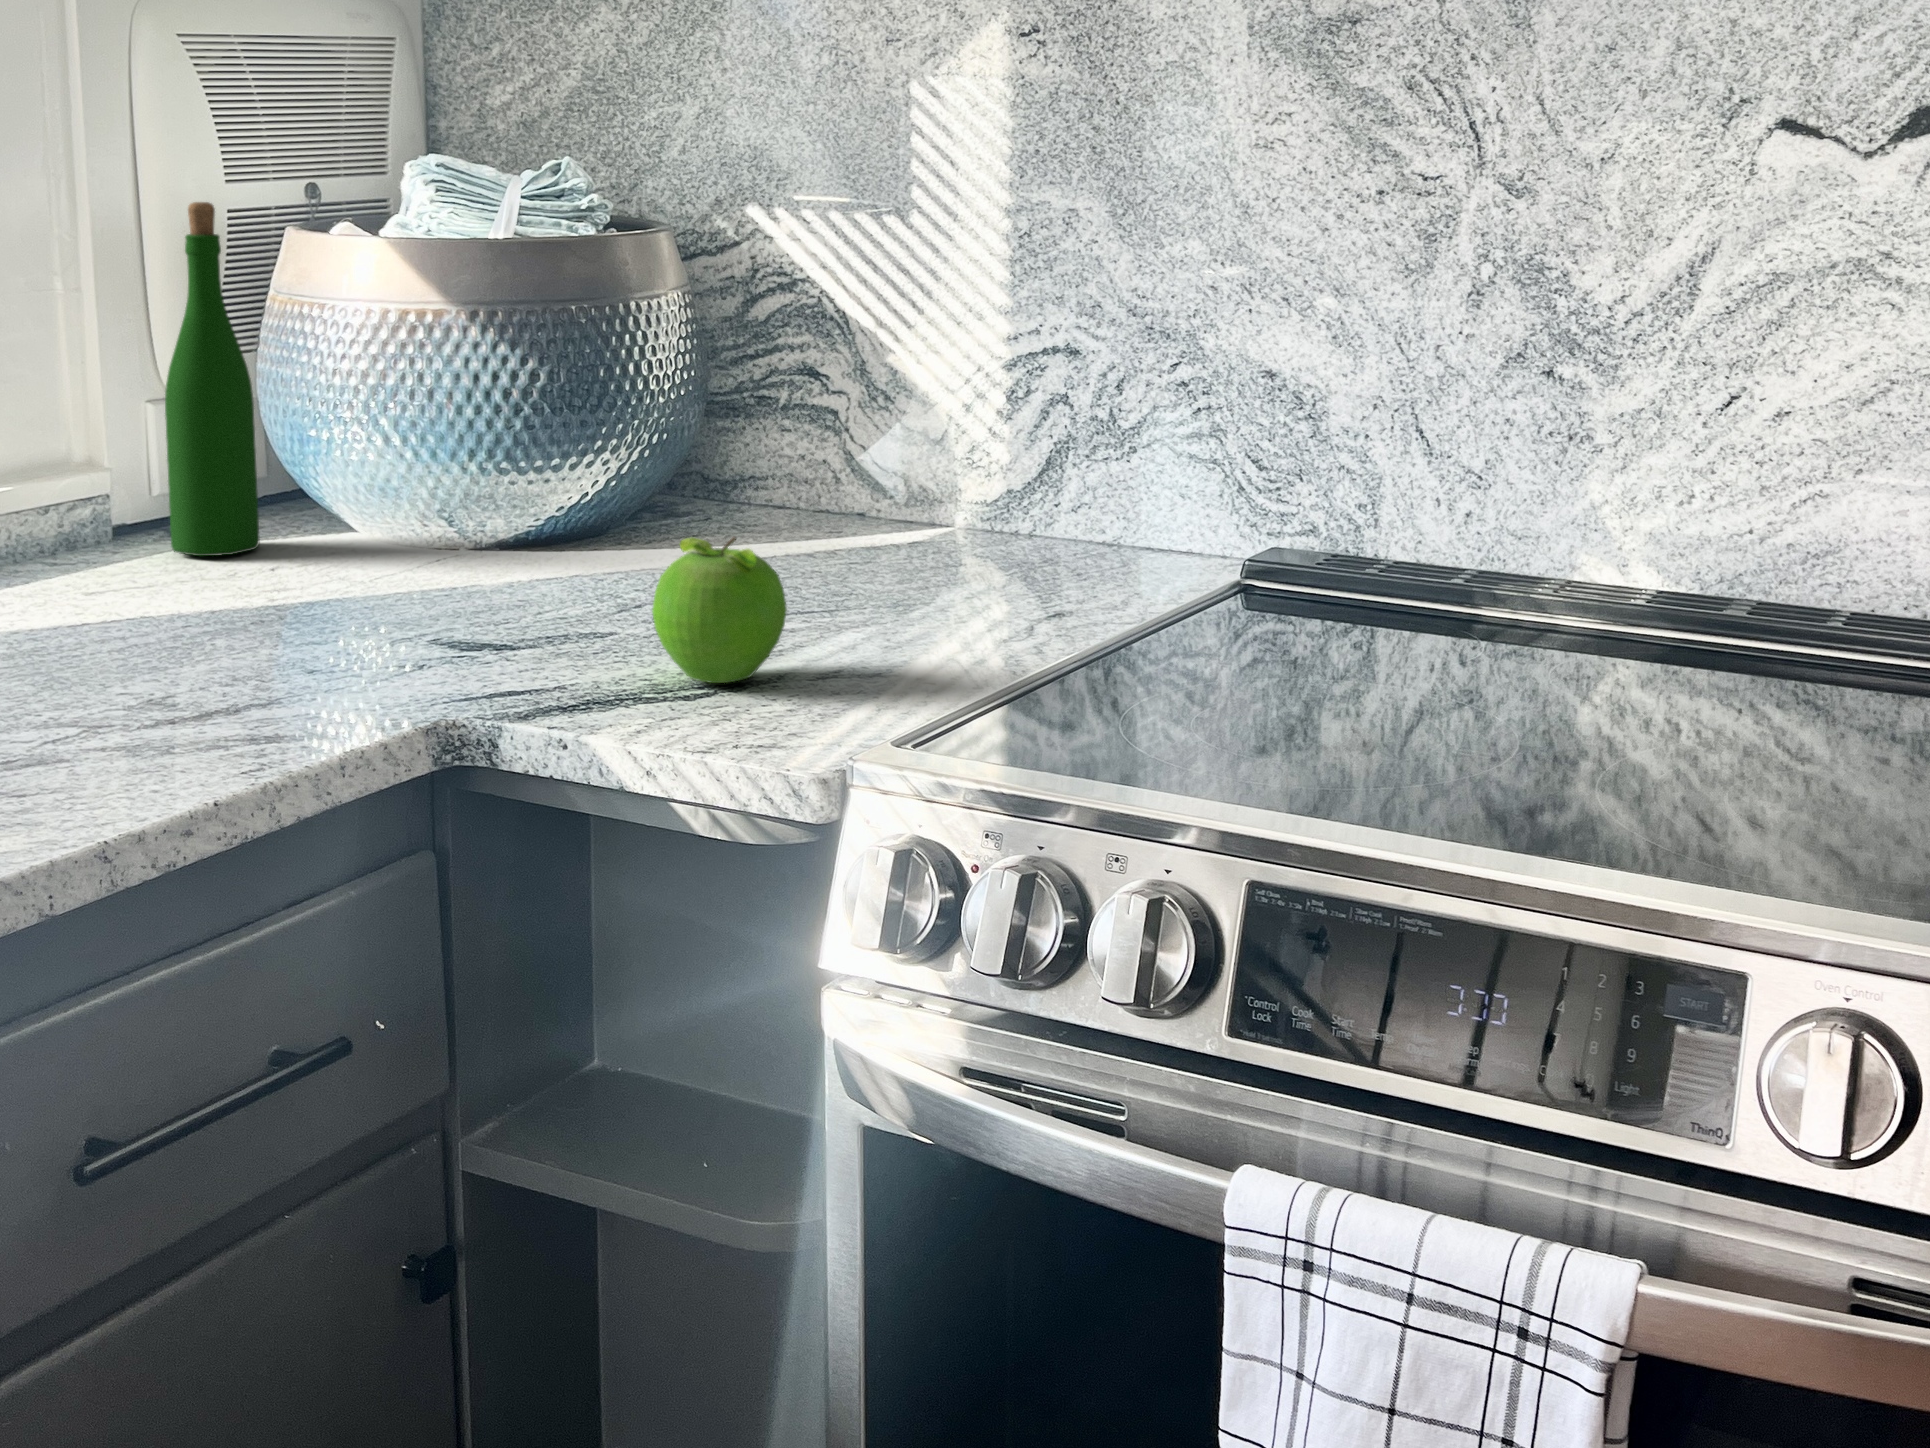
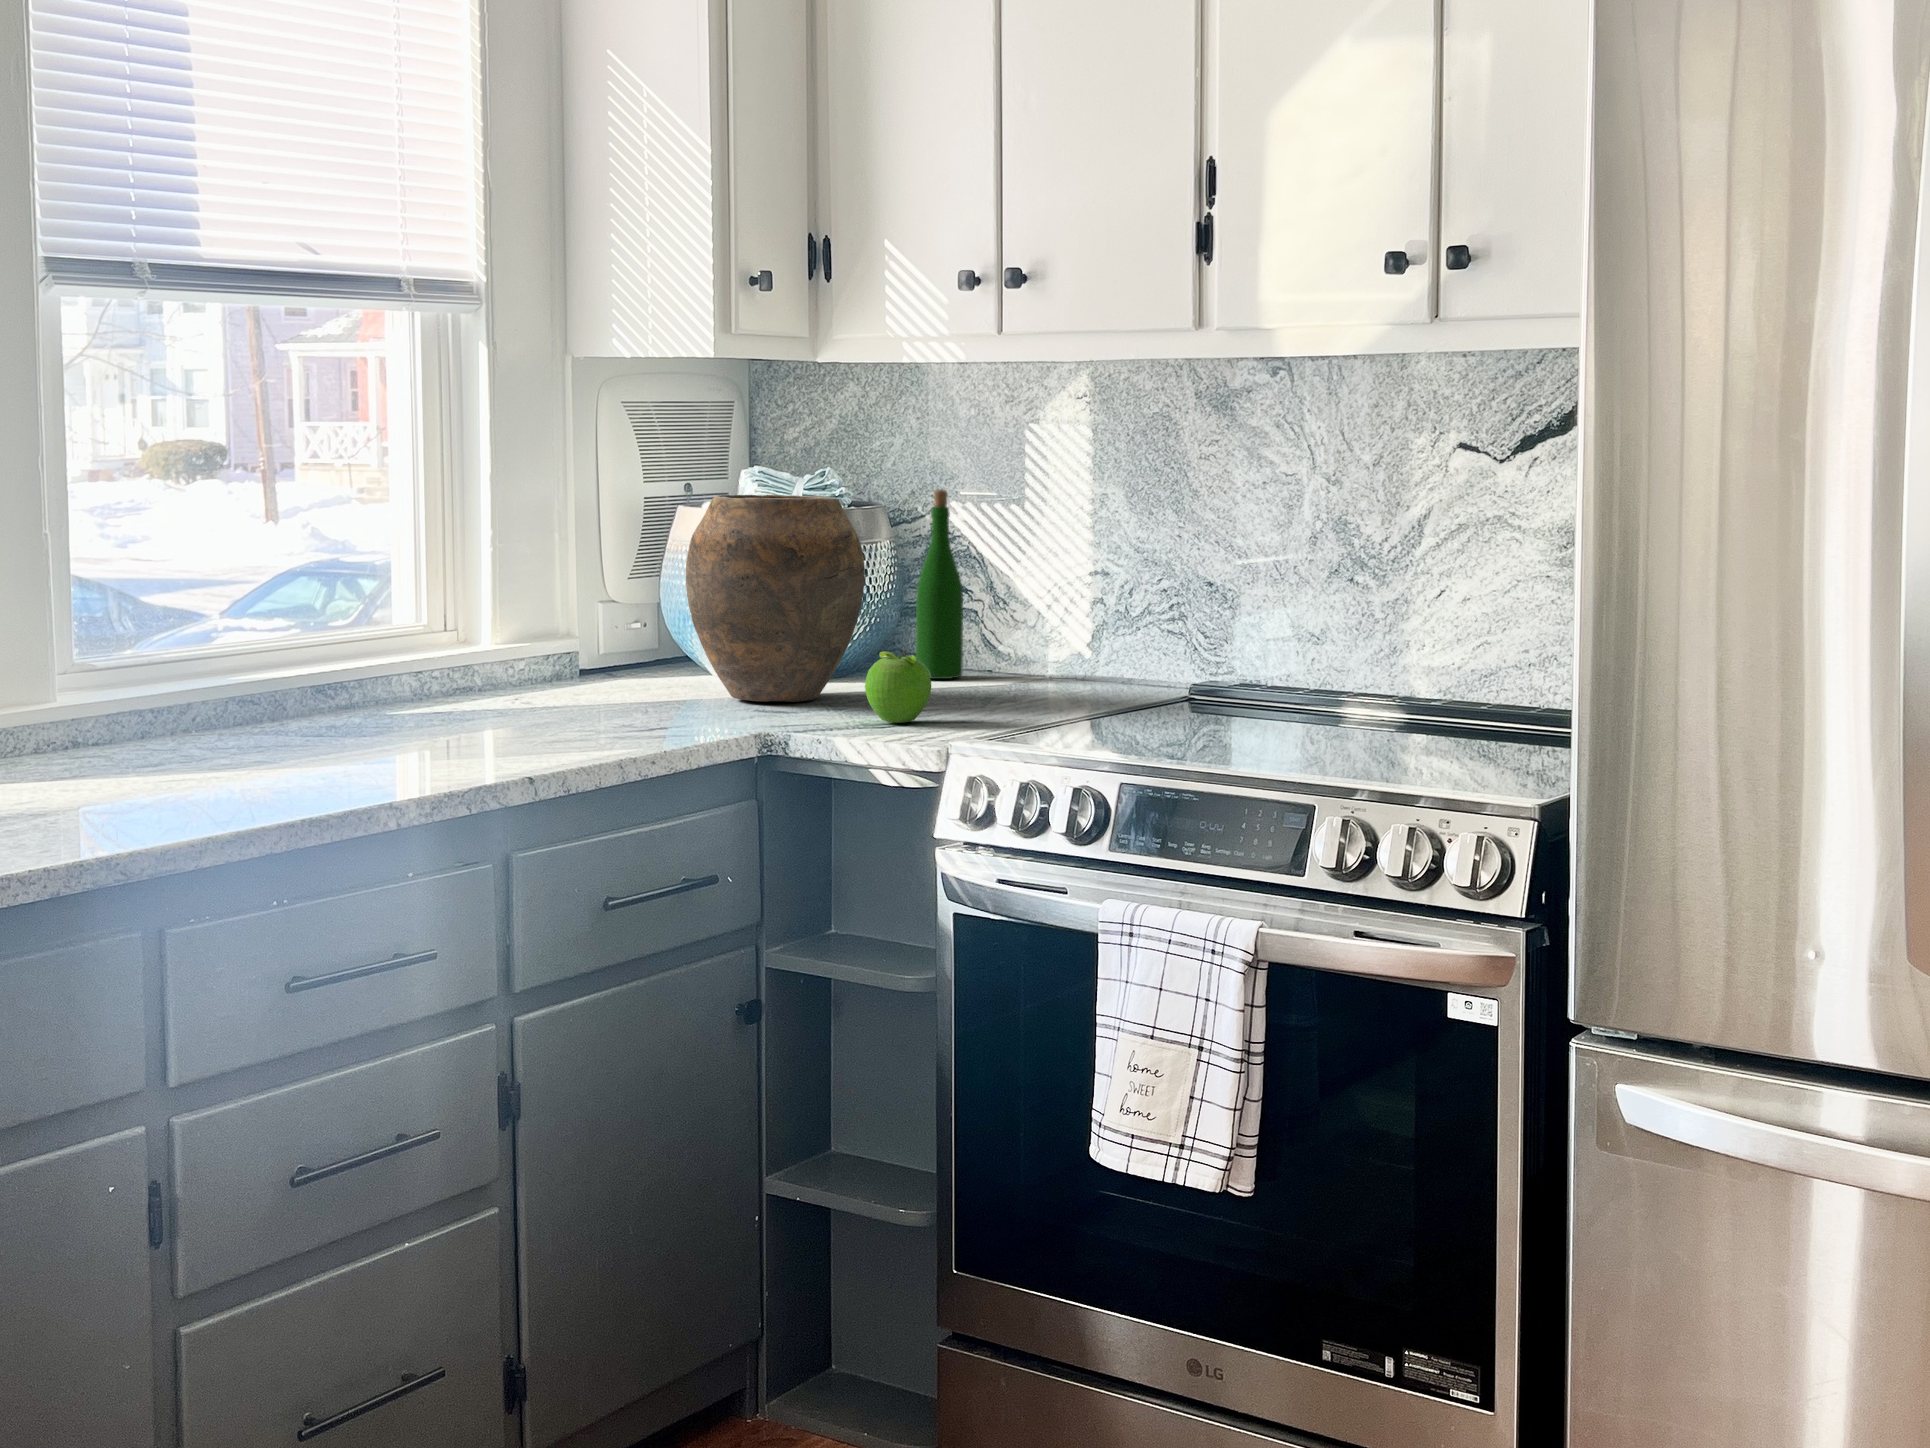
wine bottle: present [165,202,259,556] -> present [916,489,963,679]
vase: none [290,214,639,614] -> present [686,495,865,702]

